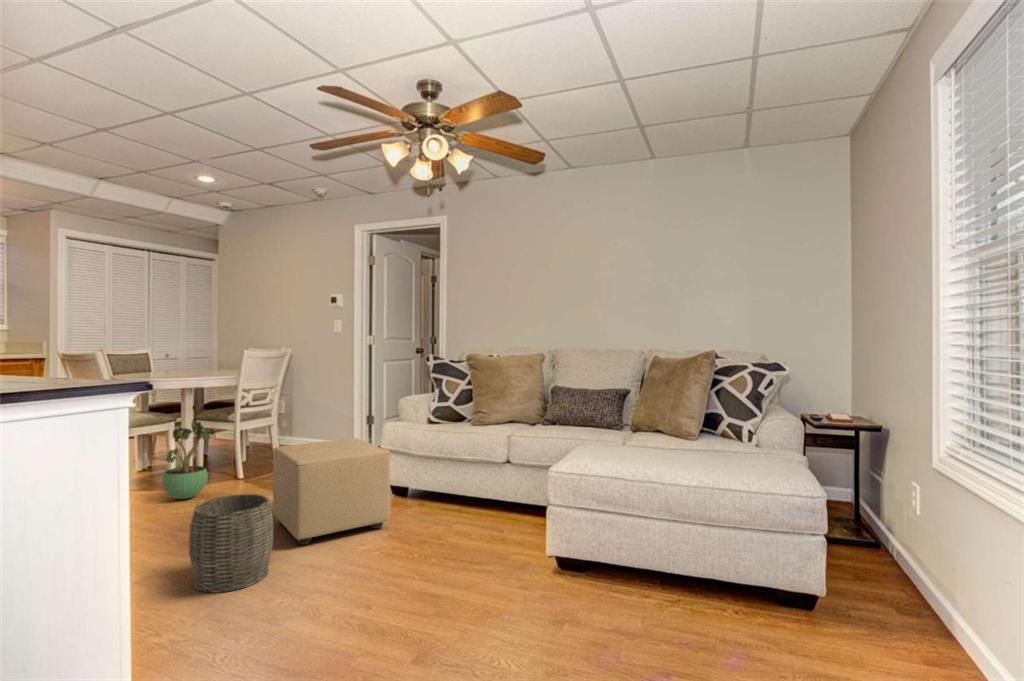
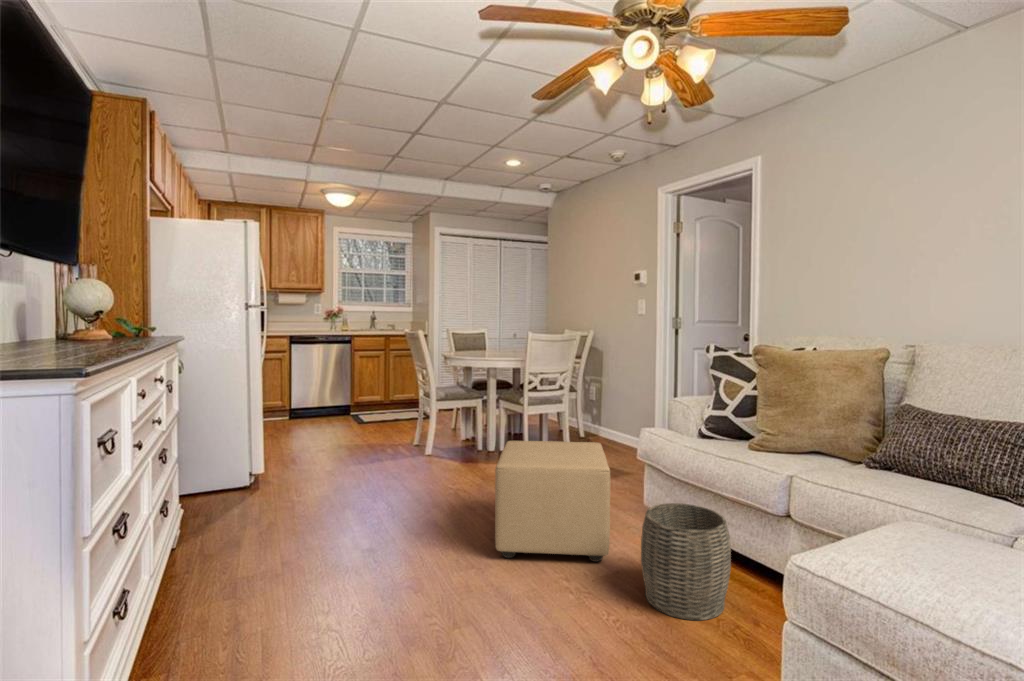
potted plant: present [162,421,215,499] -> none [449,401,494,474]
woven basket: present [189,494,273,593] -> present [641,503,731,620]

